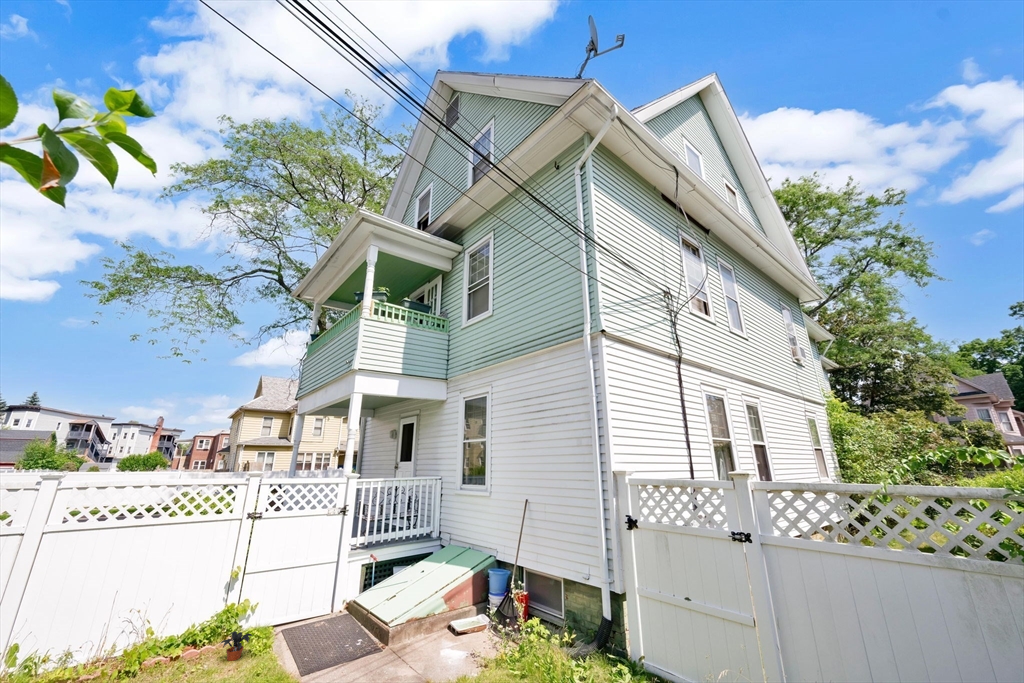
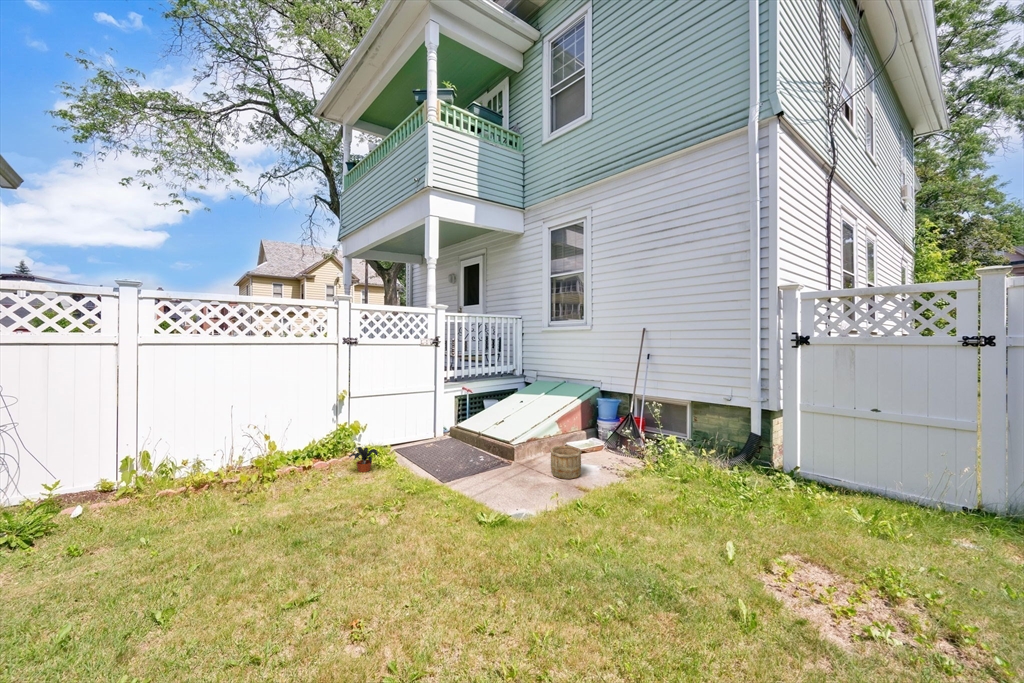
wooden bucket: none [415,628,446,667] -> present [550,446,582,479]

